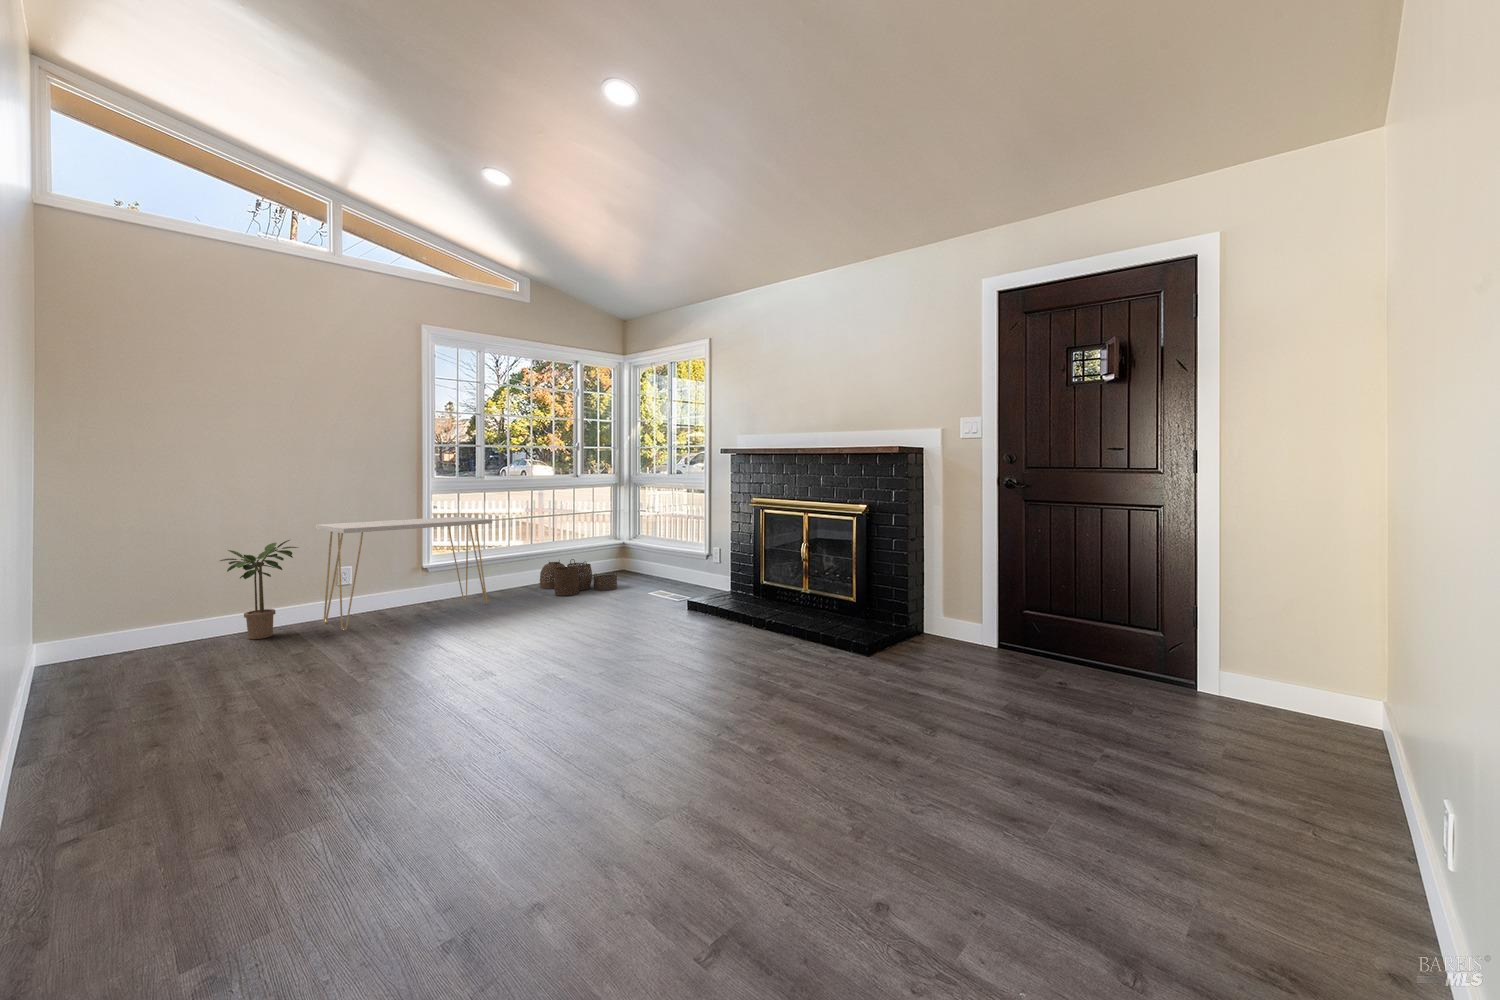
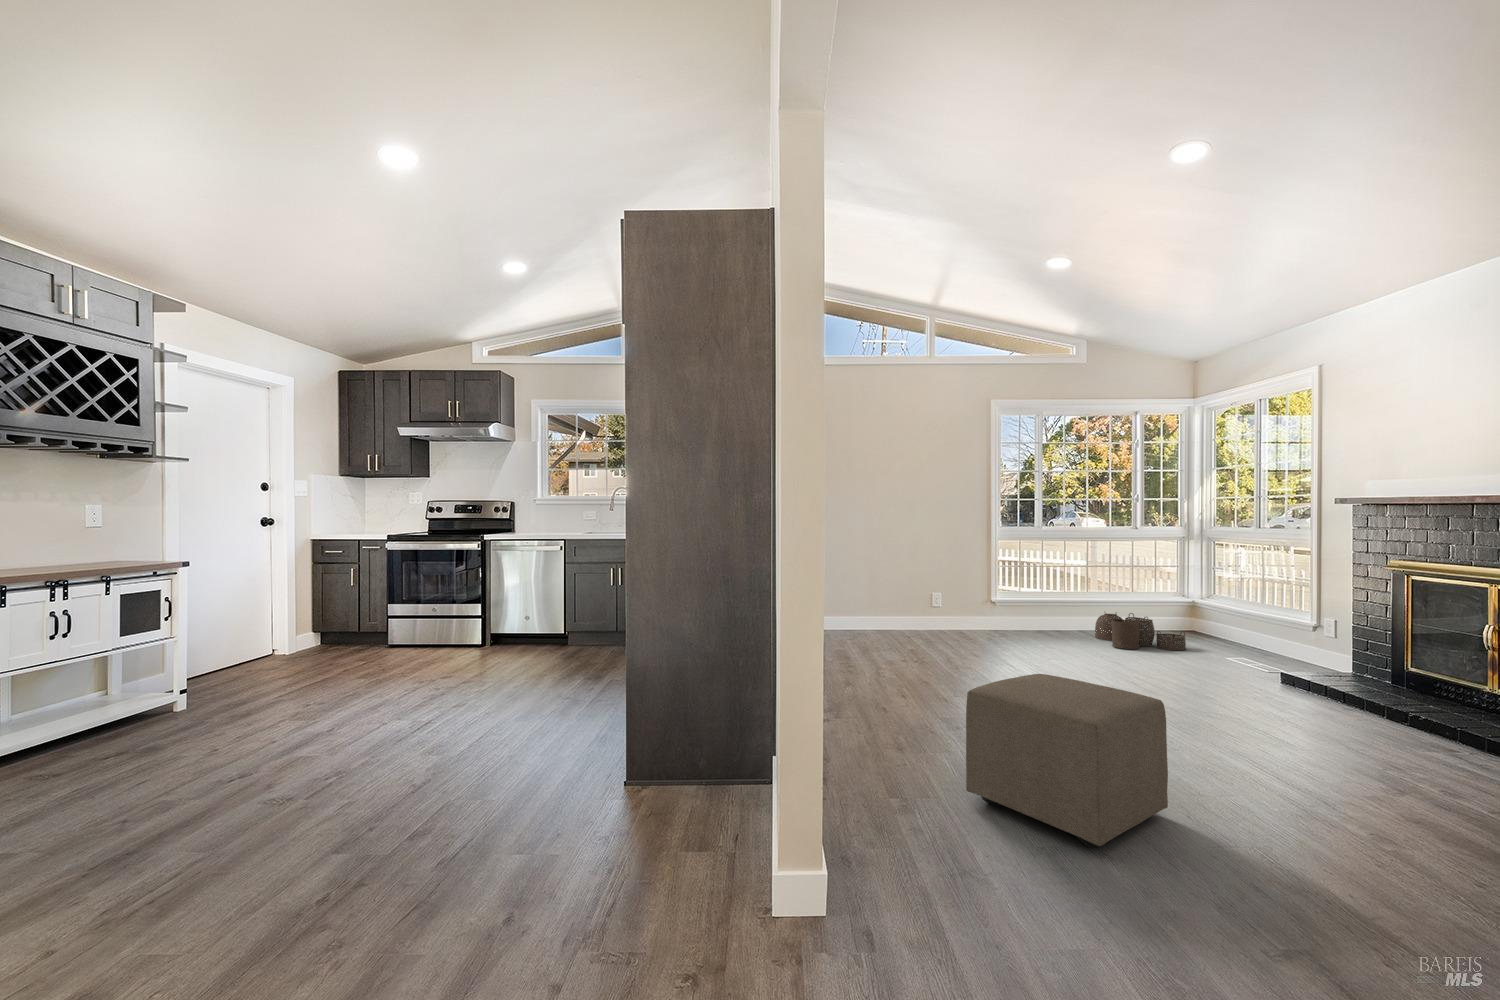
console table: present [316,517,492,630] -> none [914,563,1051,647]
potted plant: present [220,540,298,639] -> none [860,573,905,644]
ottoman: none [314,663,589,898] -> present [966,674,1168,847]

